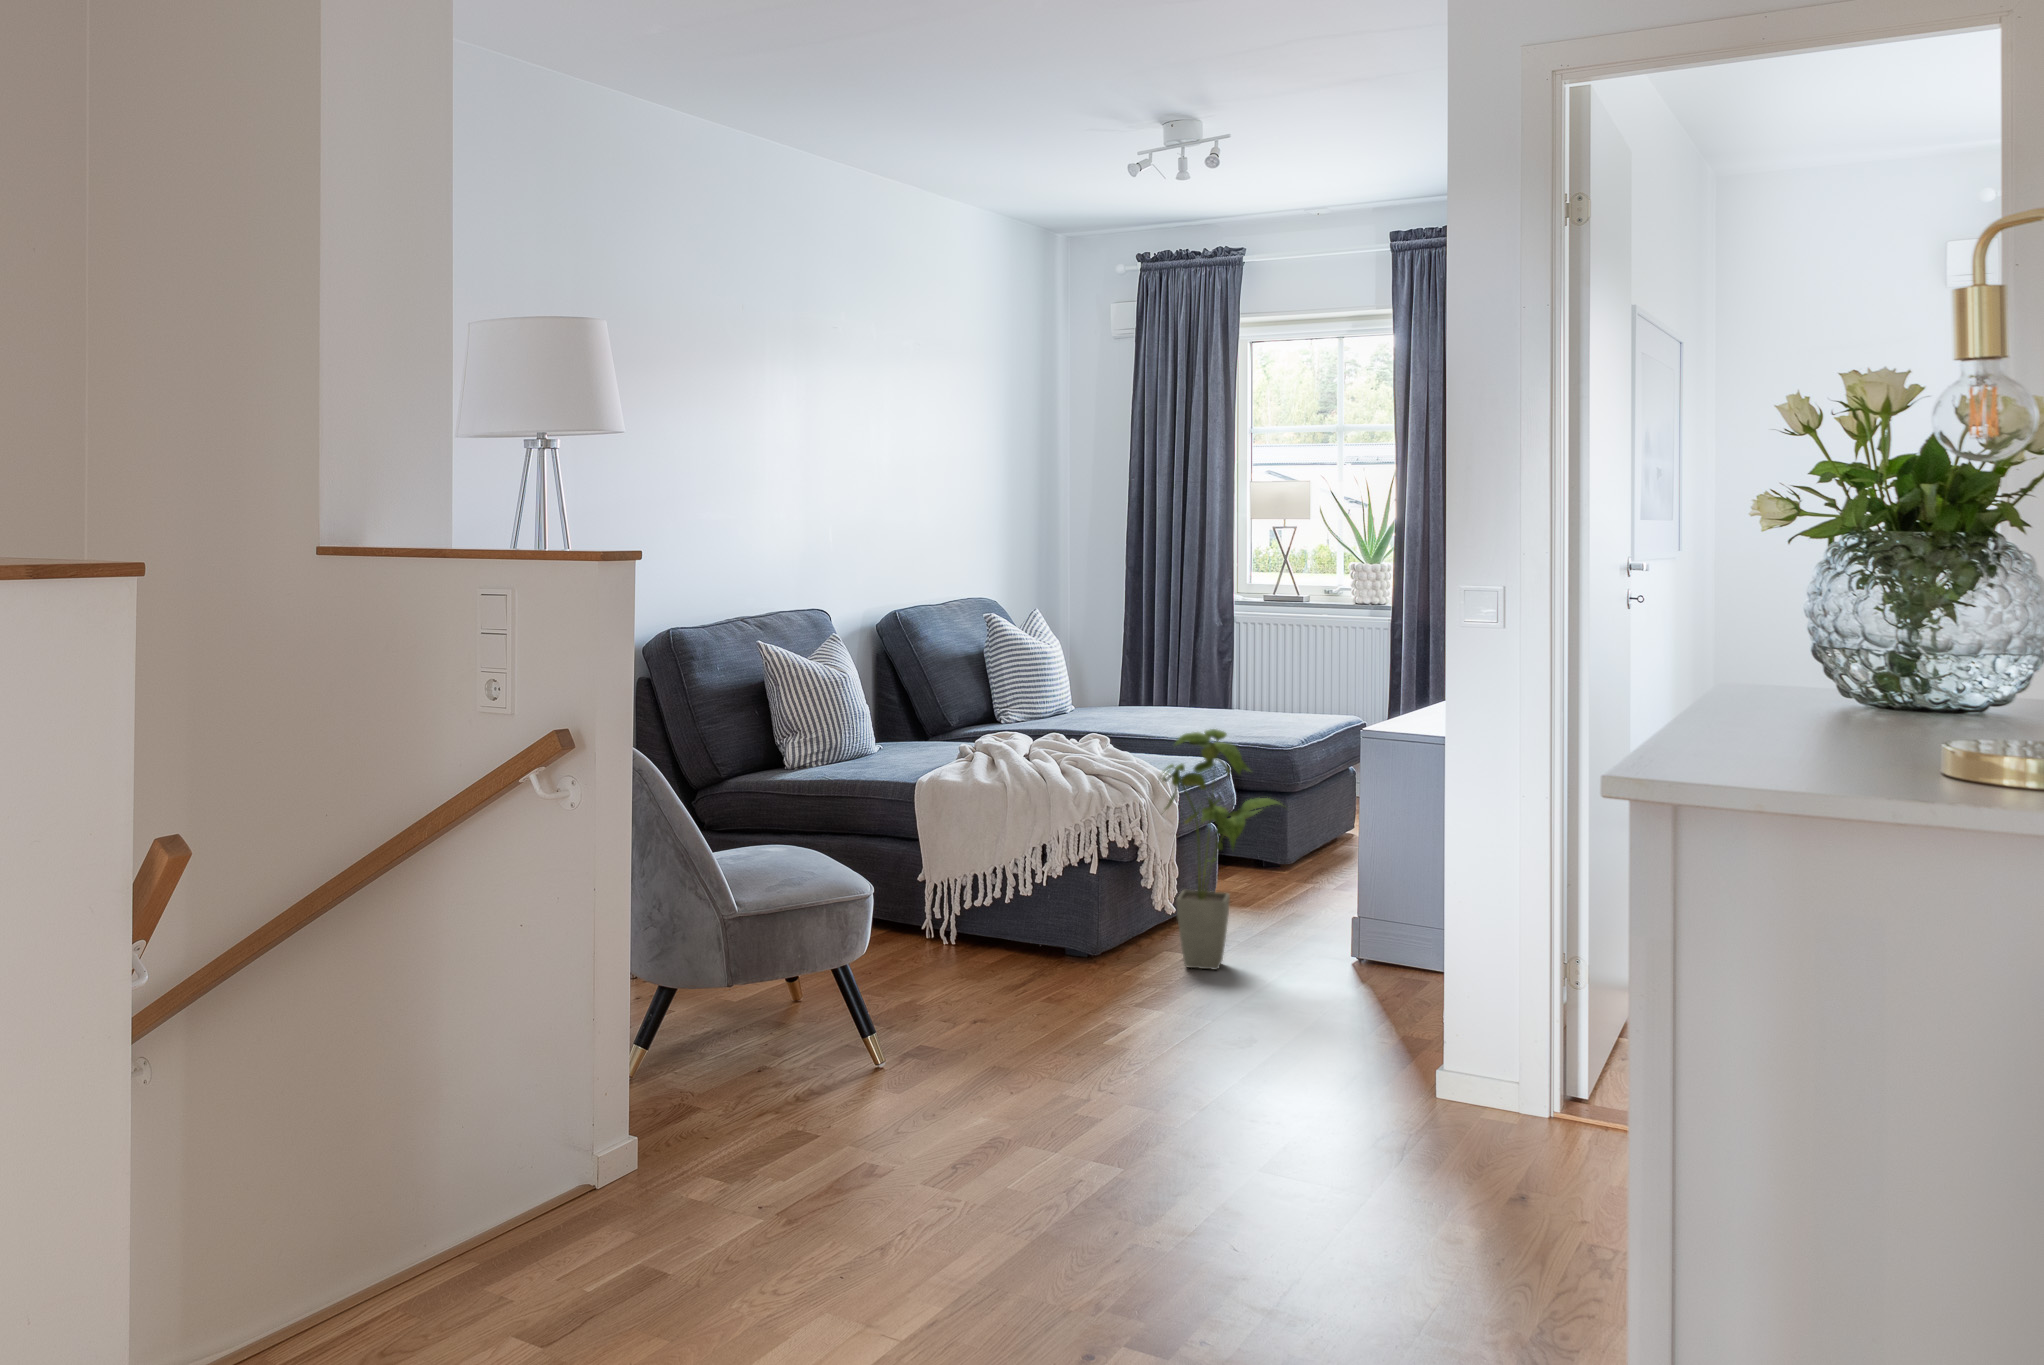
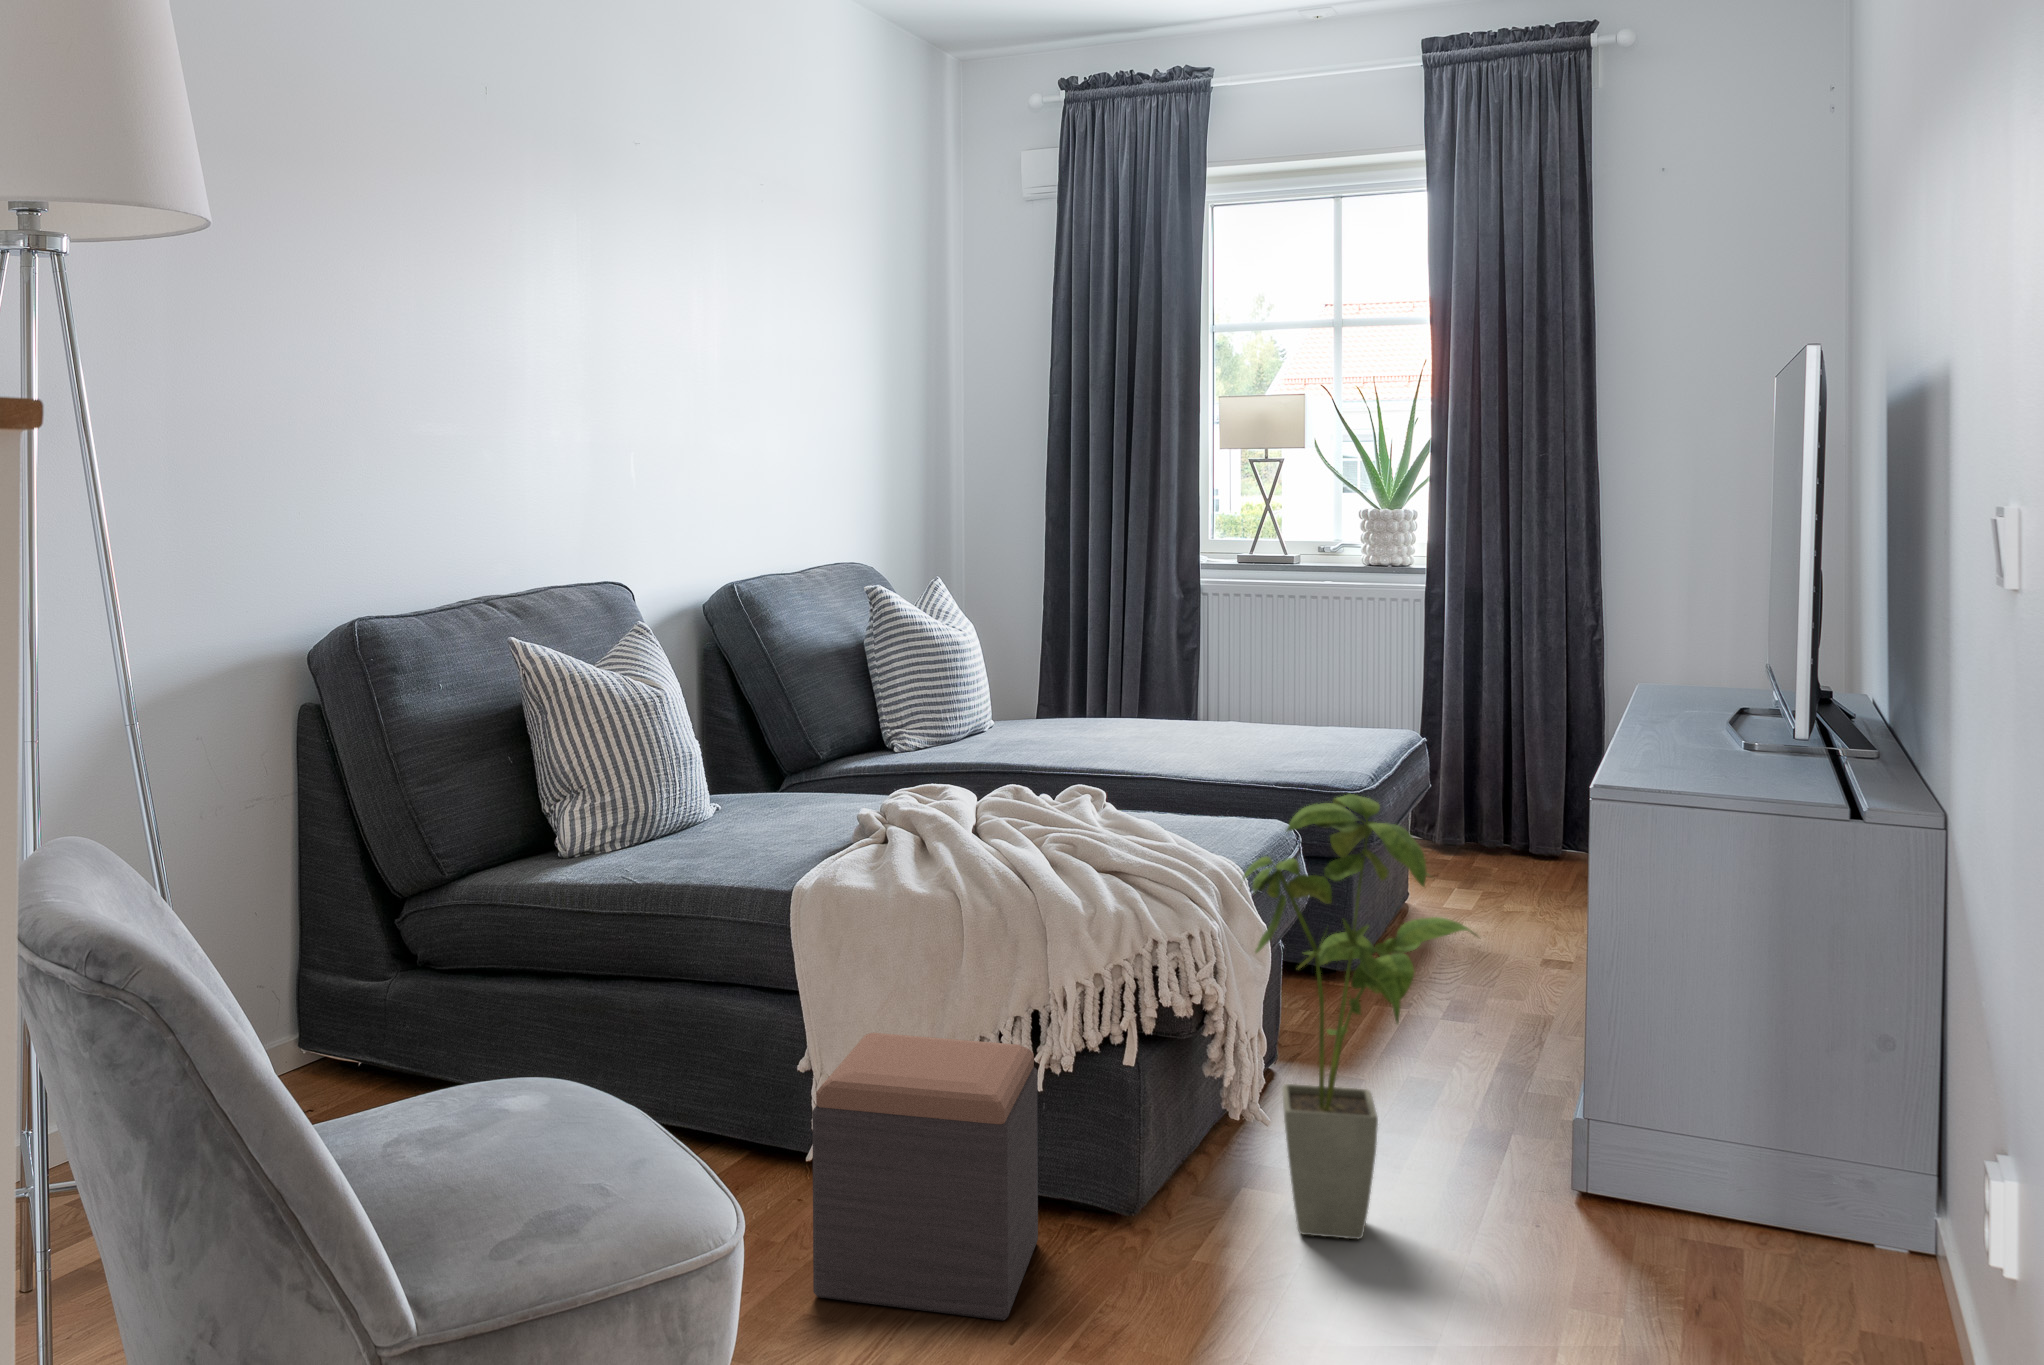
footstool: none [918,854,1042,990] -> present [812,1033,1038,1321]

